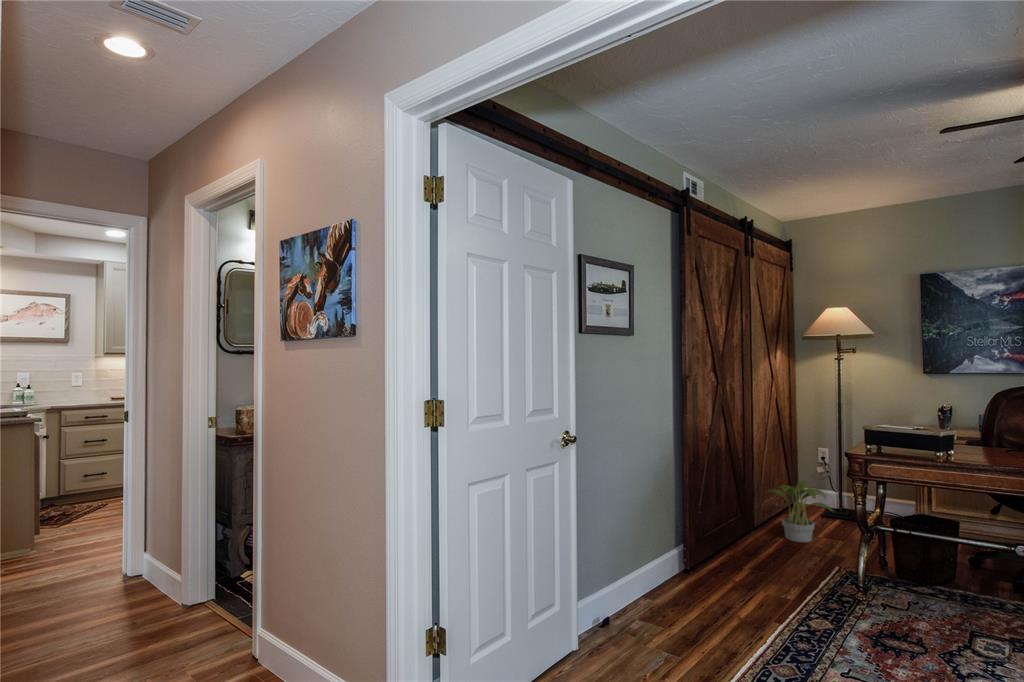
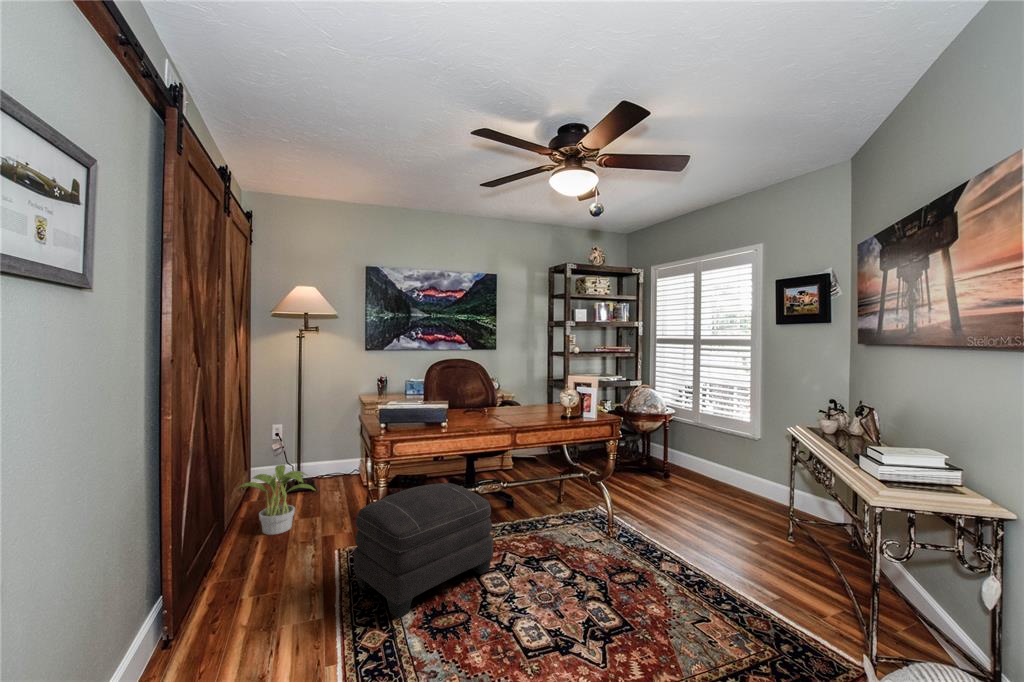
ottoman: none [831,518,1000,641] -> present [354,483,493,618]

